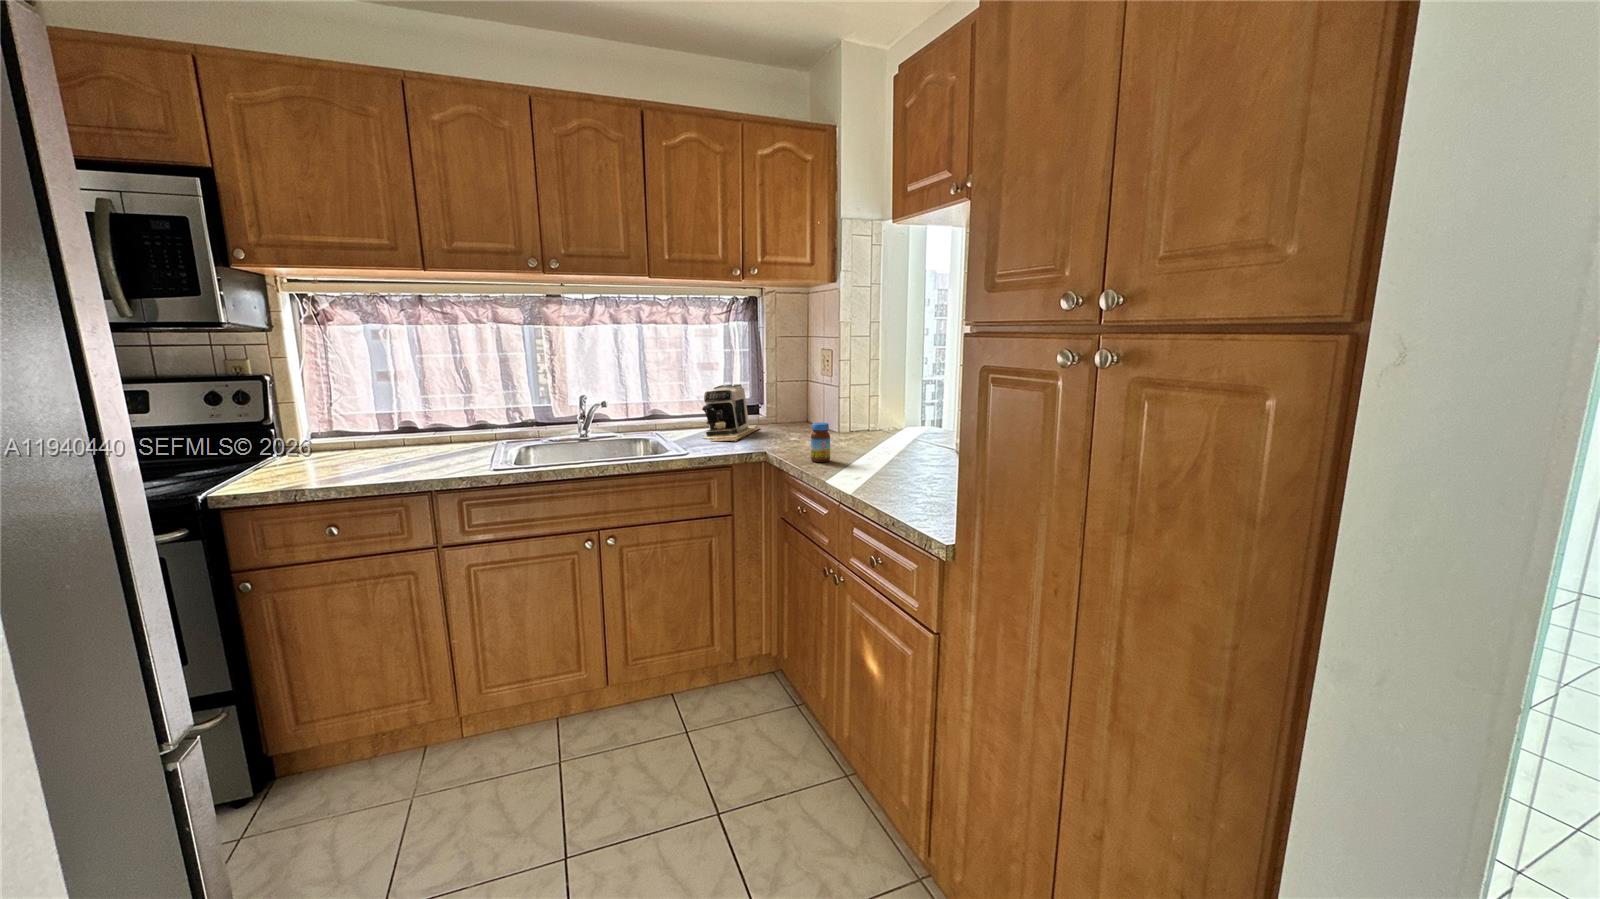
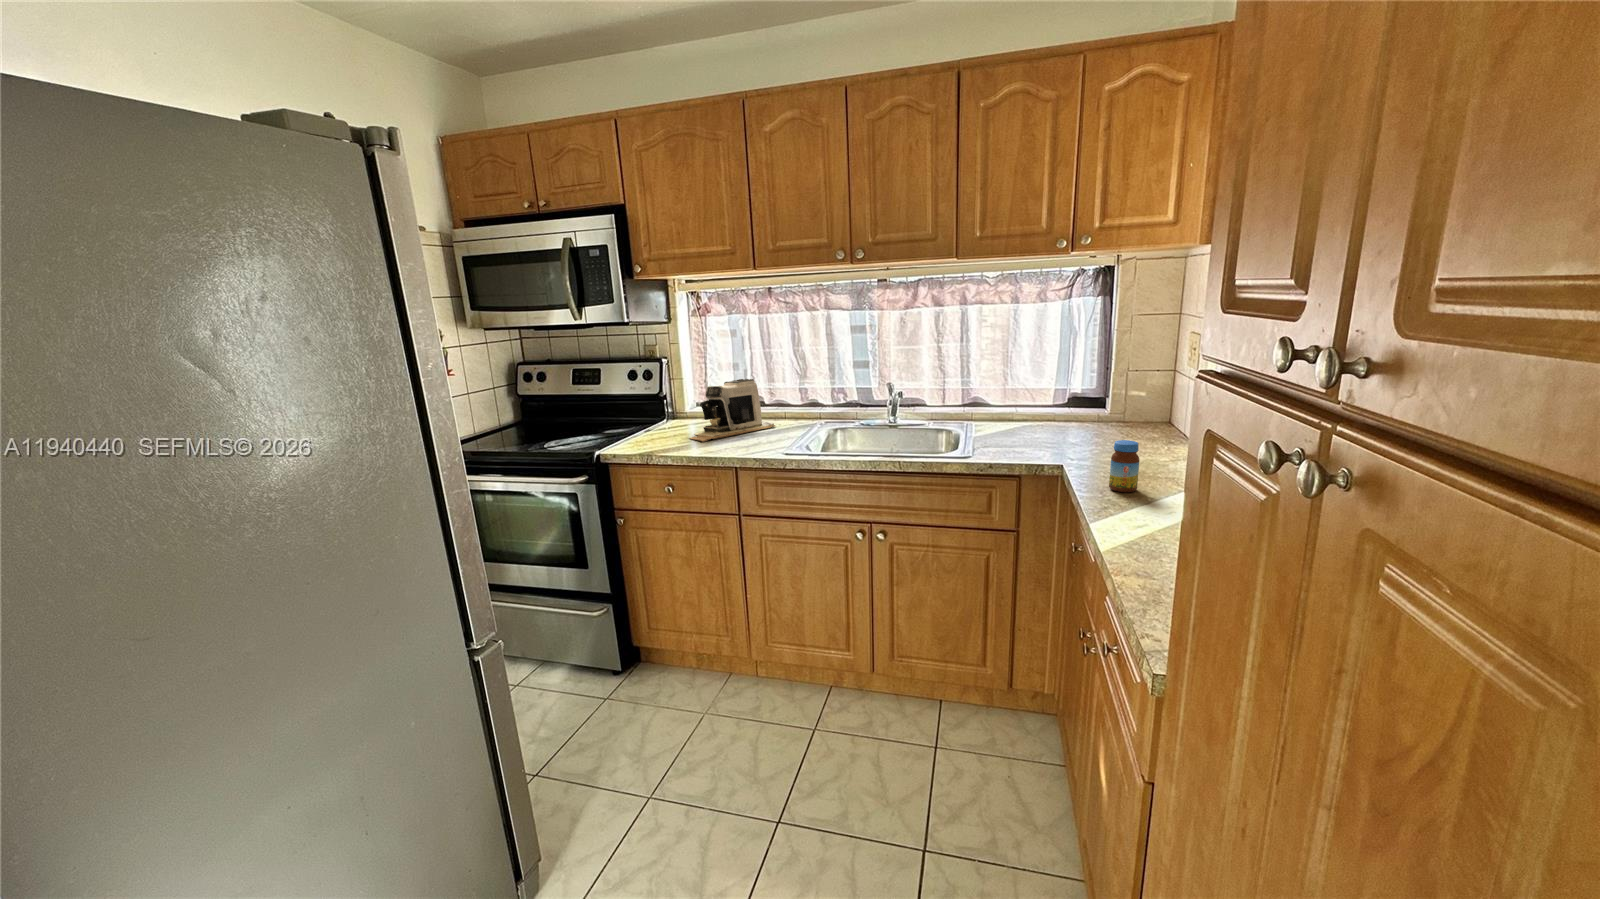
coffee maker: present [702,384,760,442] -> present [690,379,776,442]

